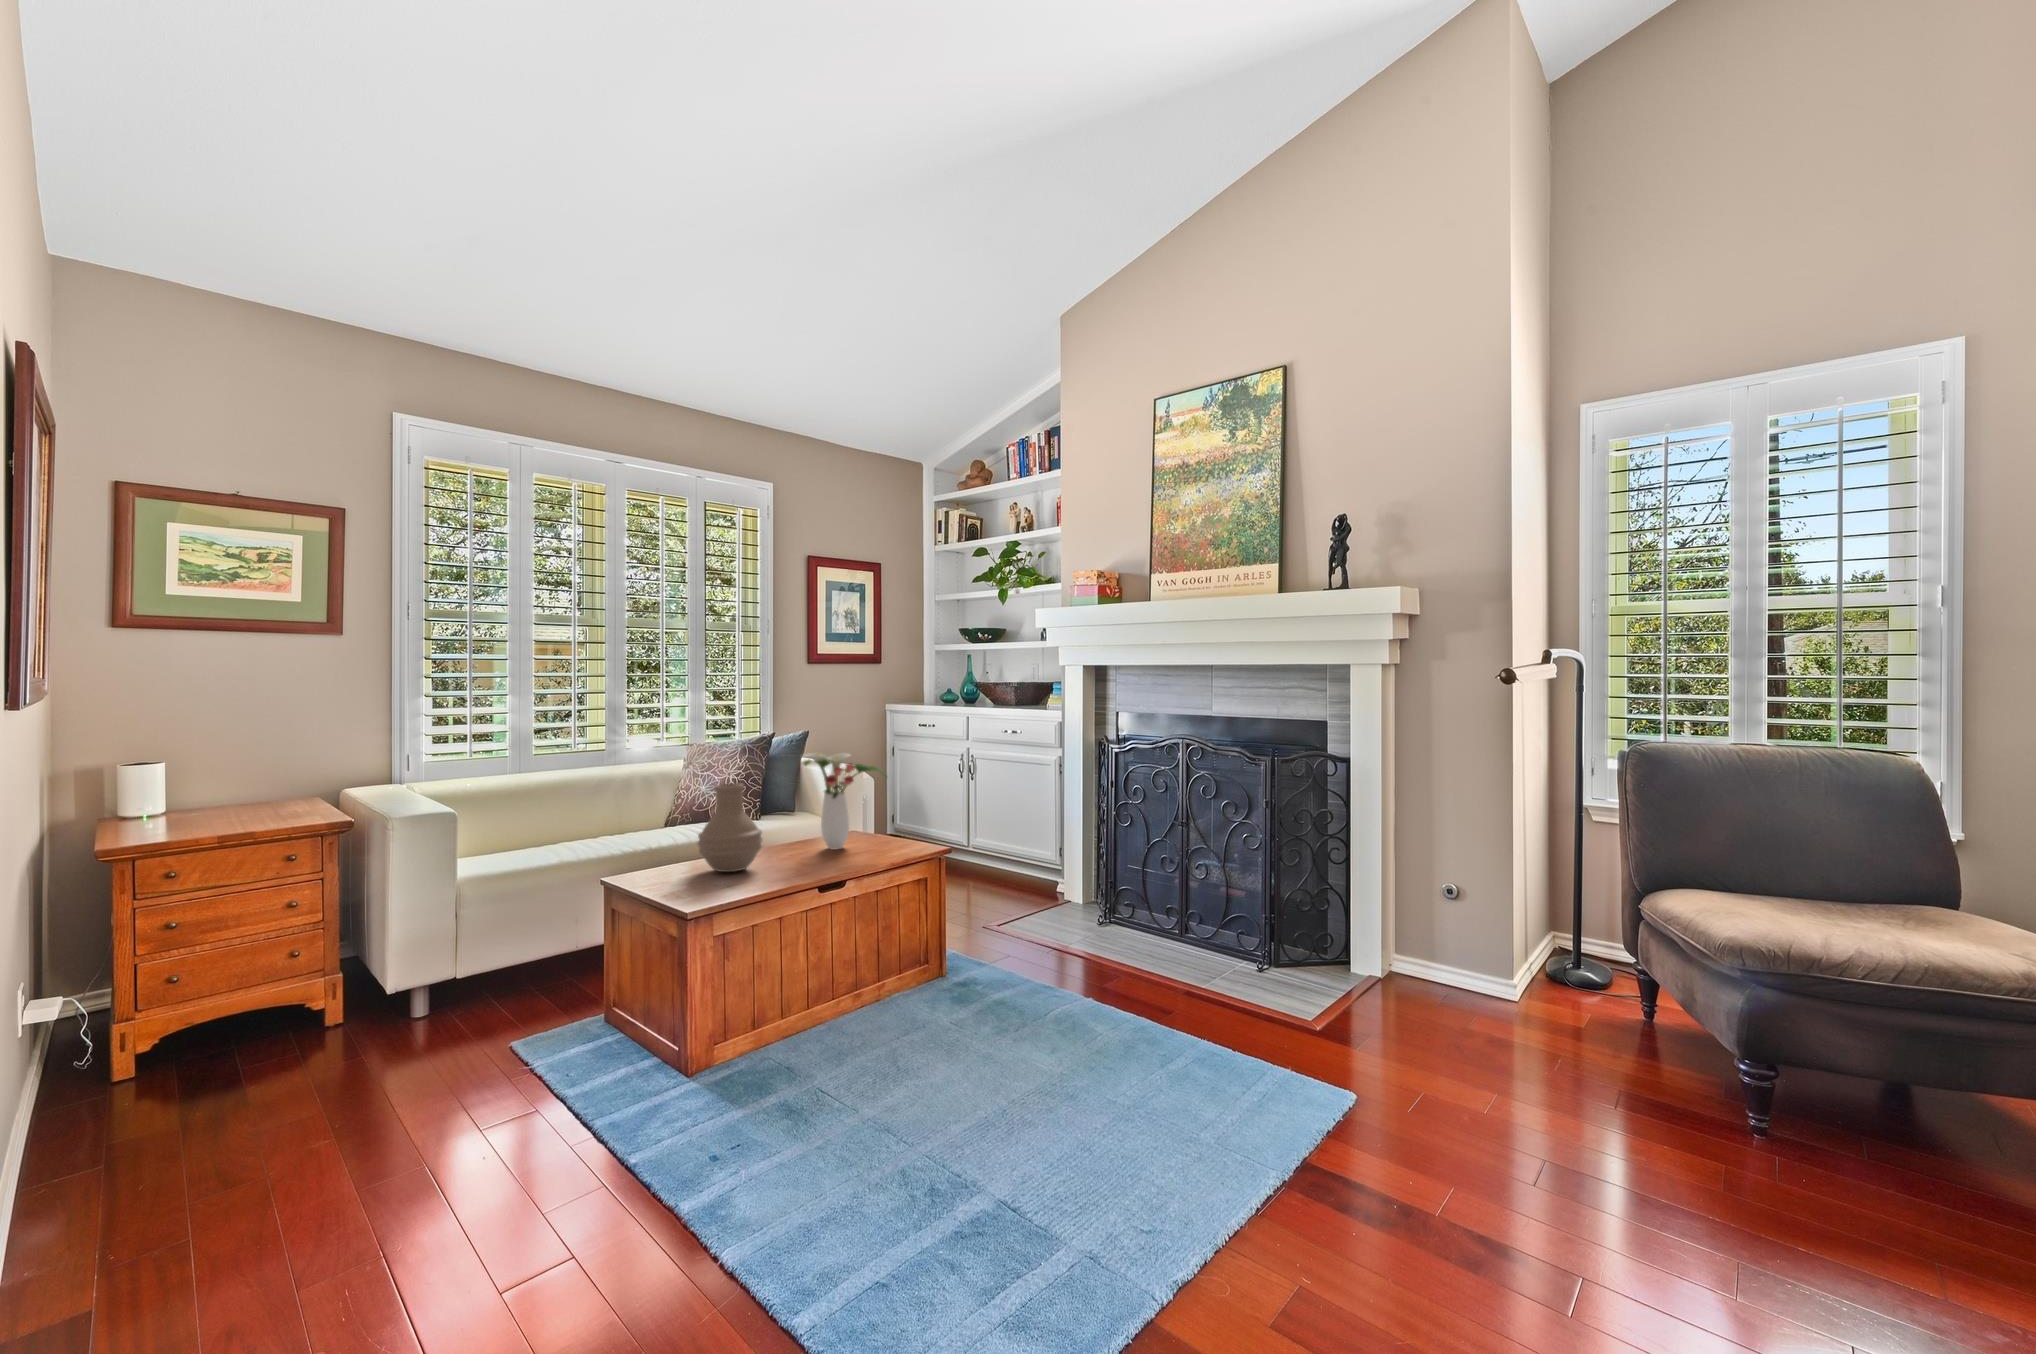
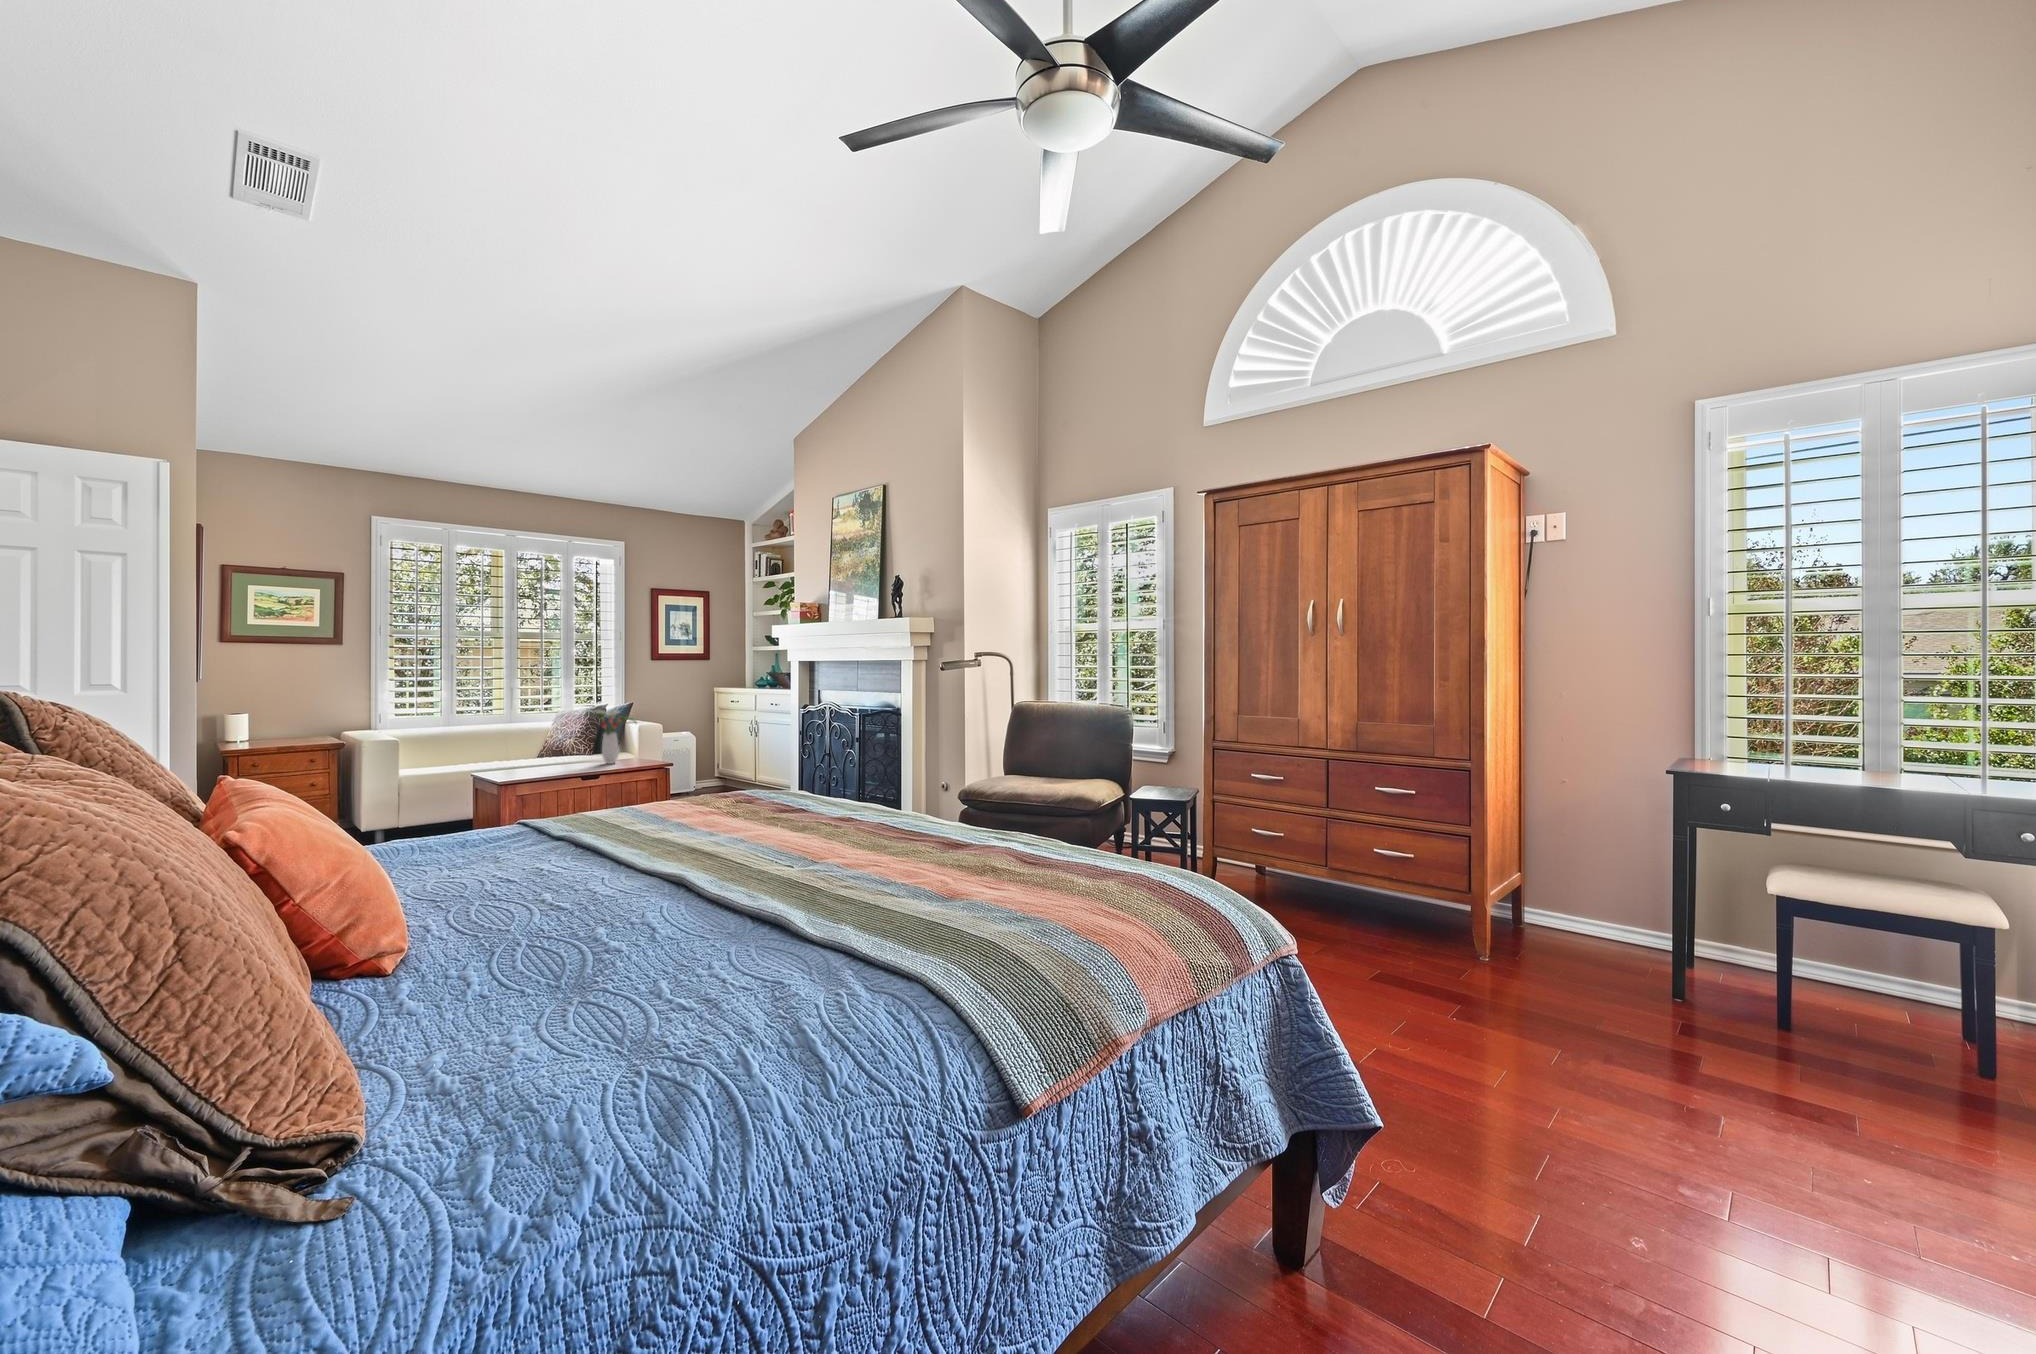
vase: present [698,783,762,872] -> none [522,725,559,770]

